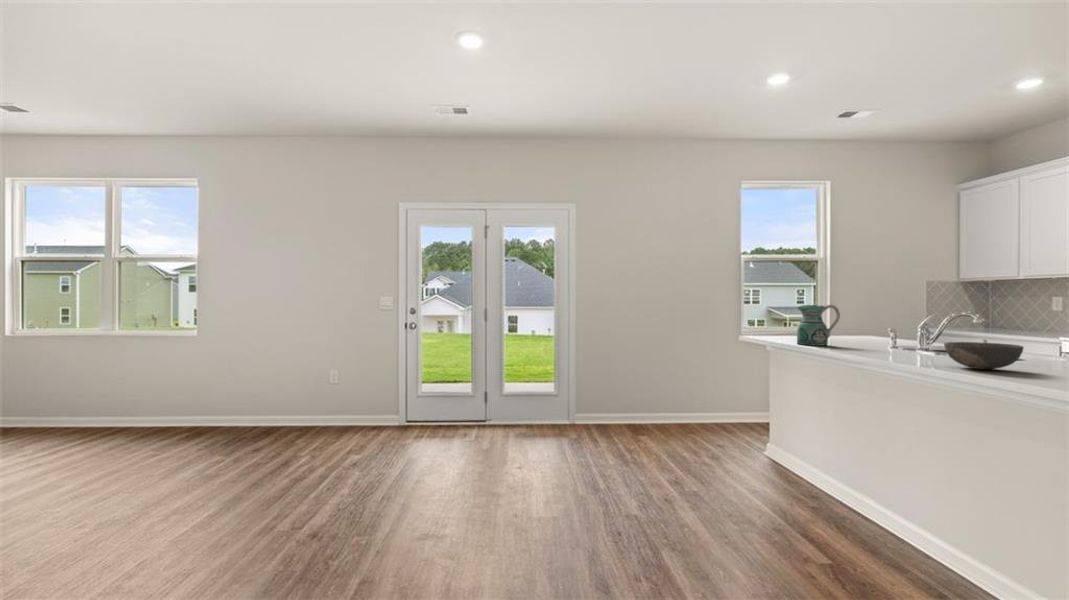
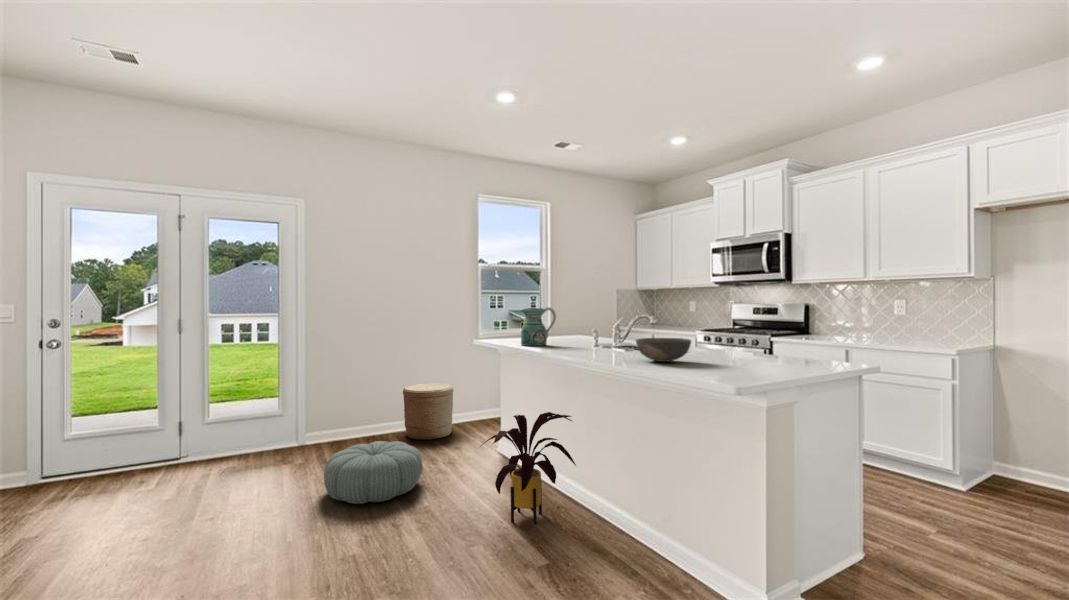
woven basket: none [663,379,715,434] -> present [403,383,453,440]
house plant: none [752,413,865,527] -> present [481,412,576,524]
pouf: none [602,426,690,480] -> present [324,441,423,504]

